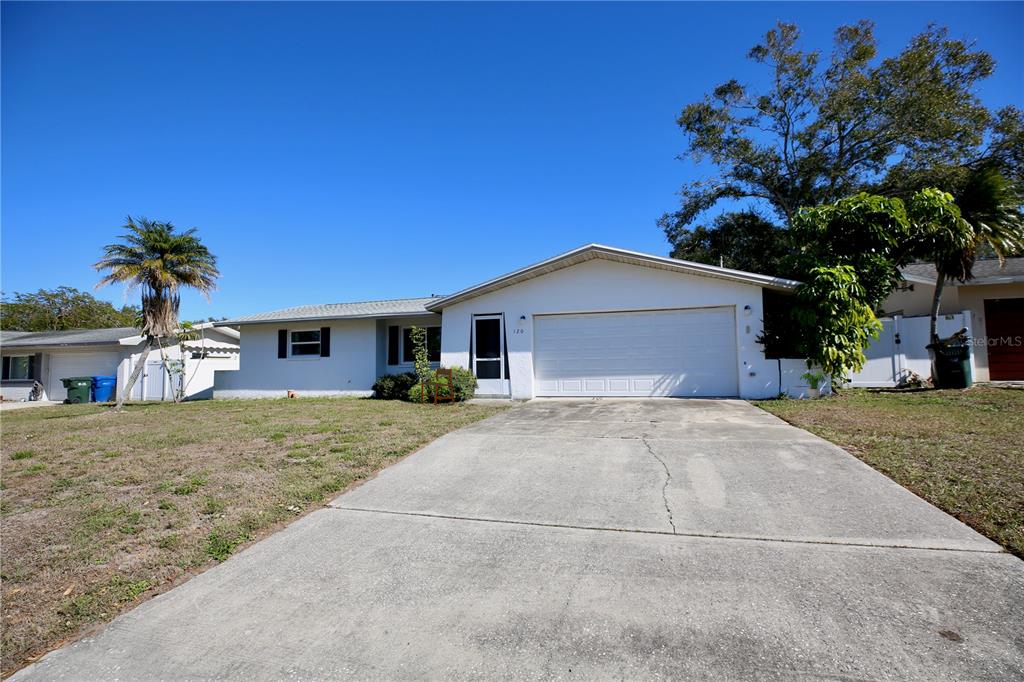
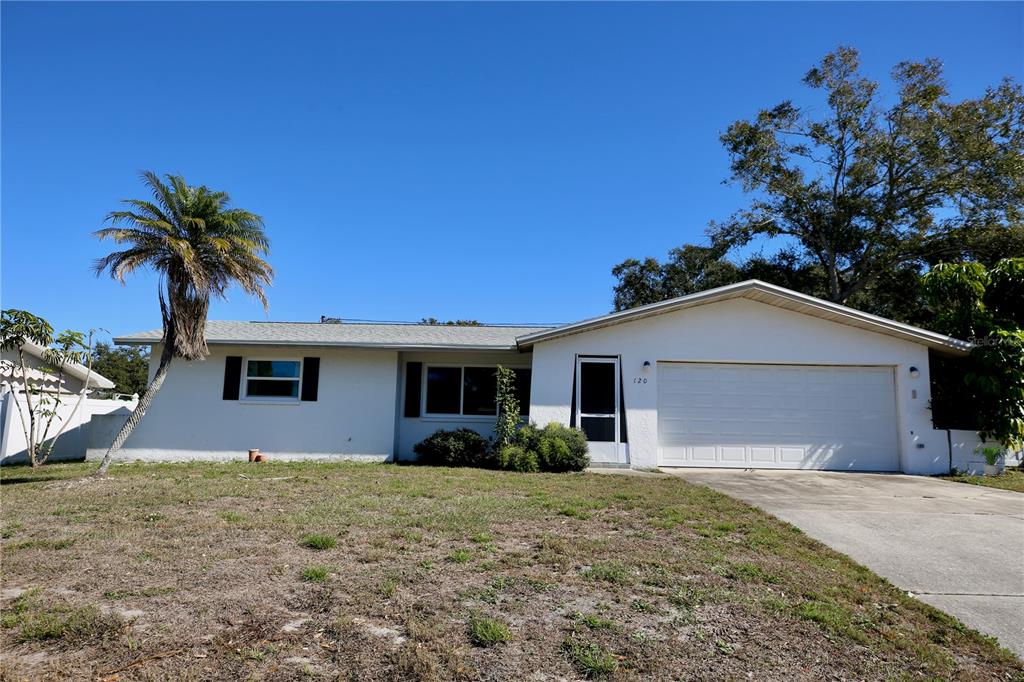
bench: present [421,368,455,405] -> none [524,426,581,479]

